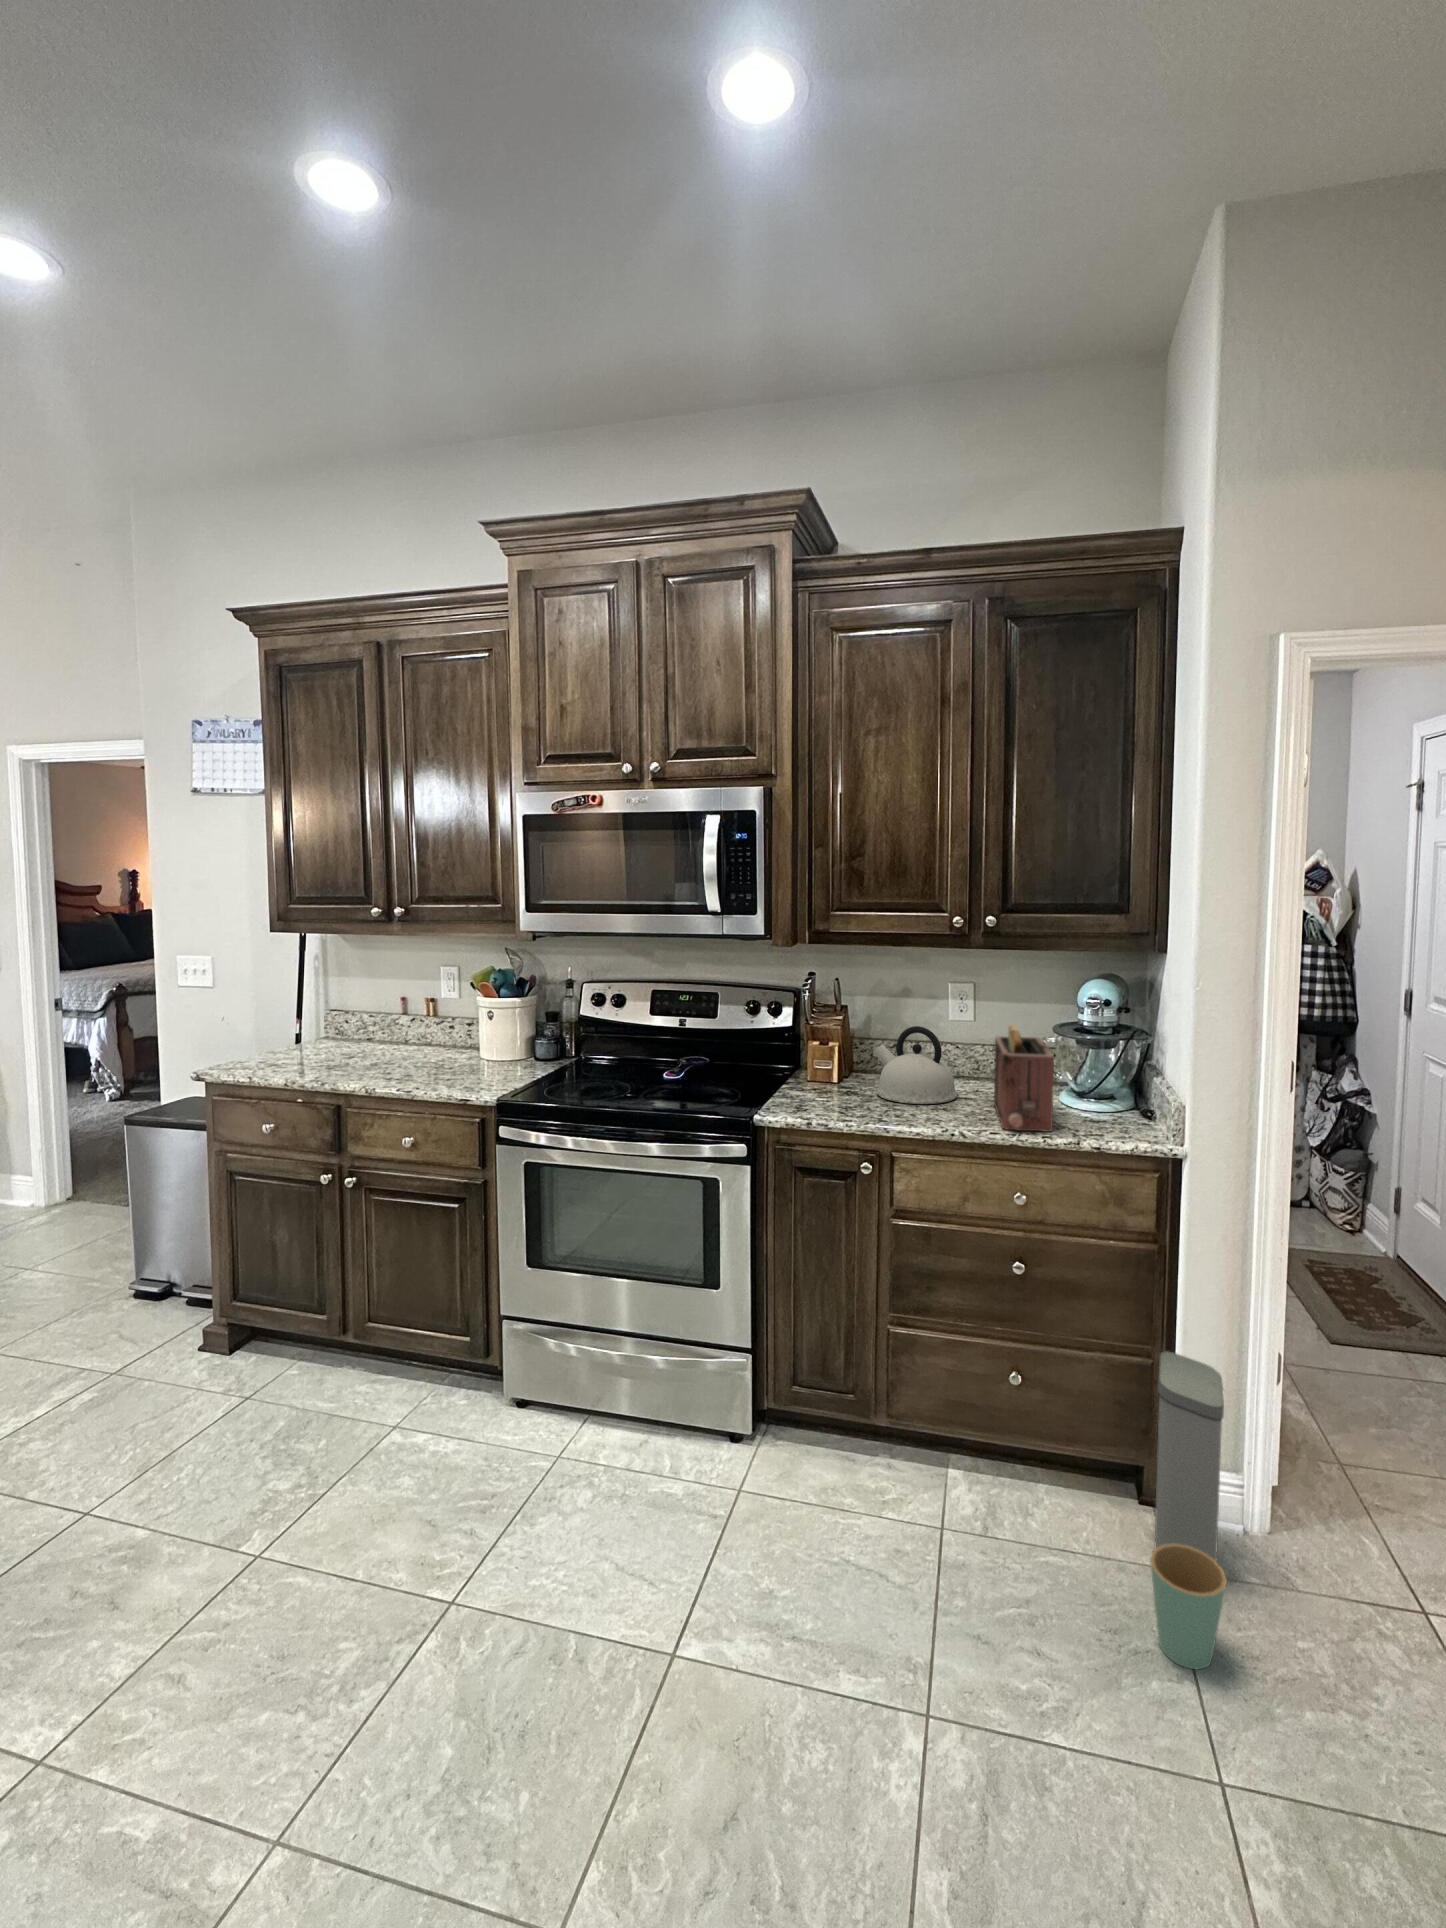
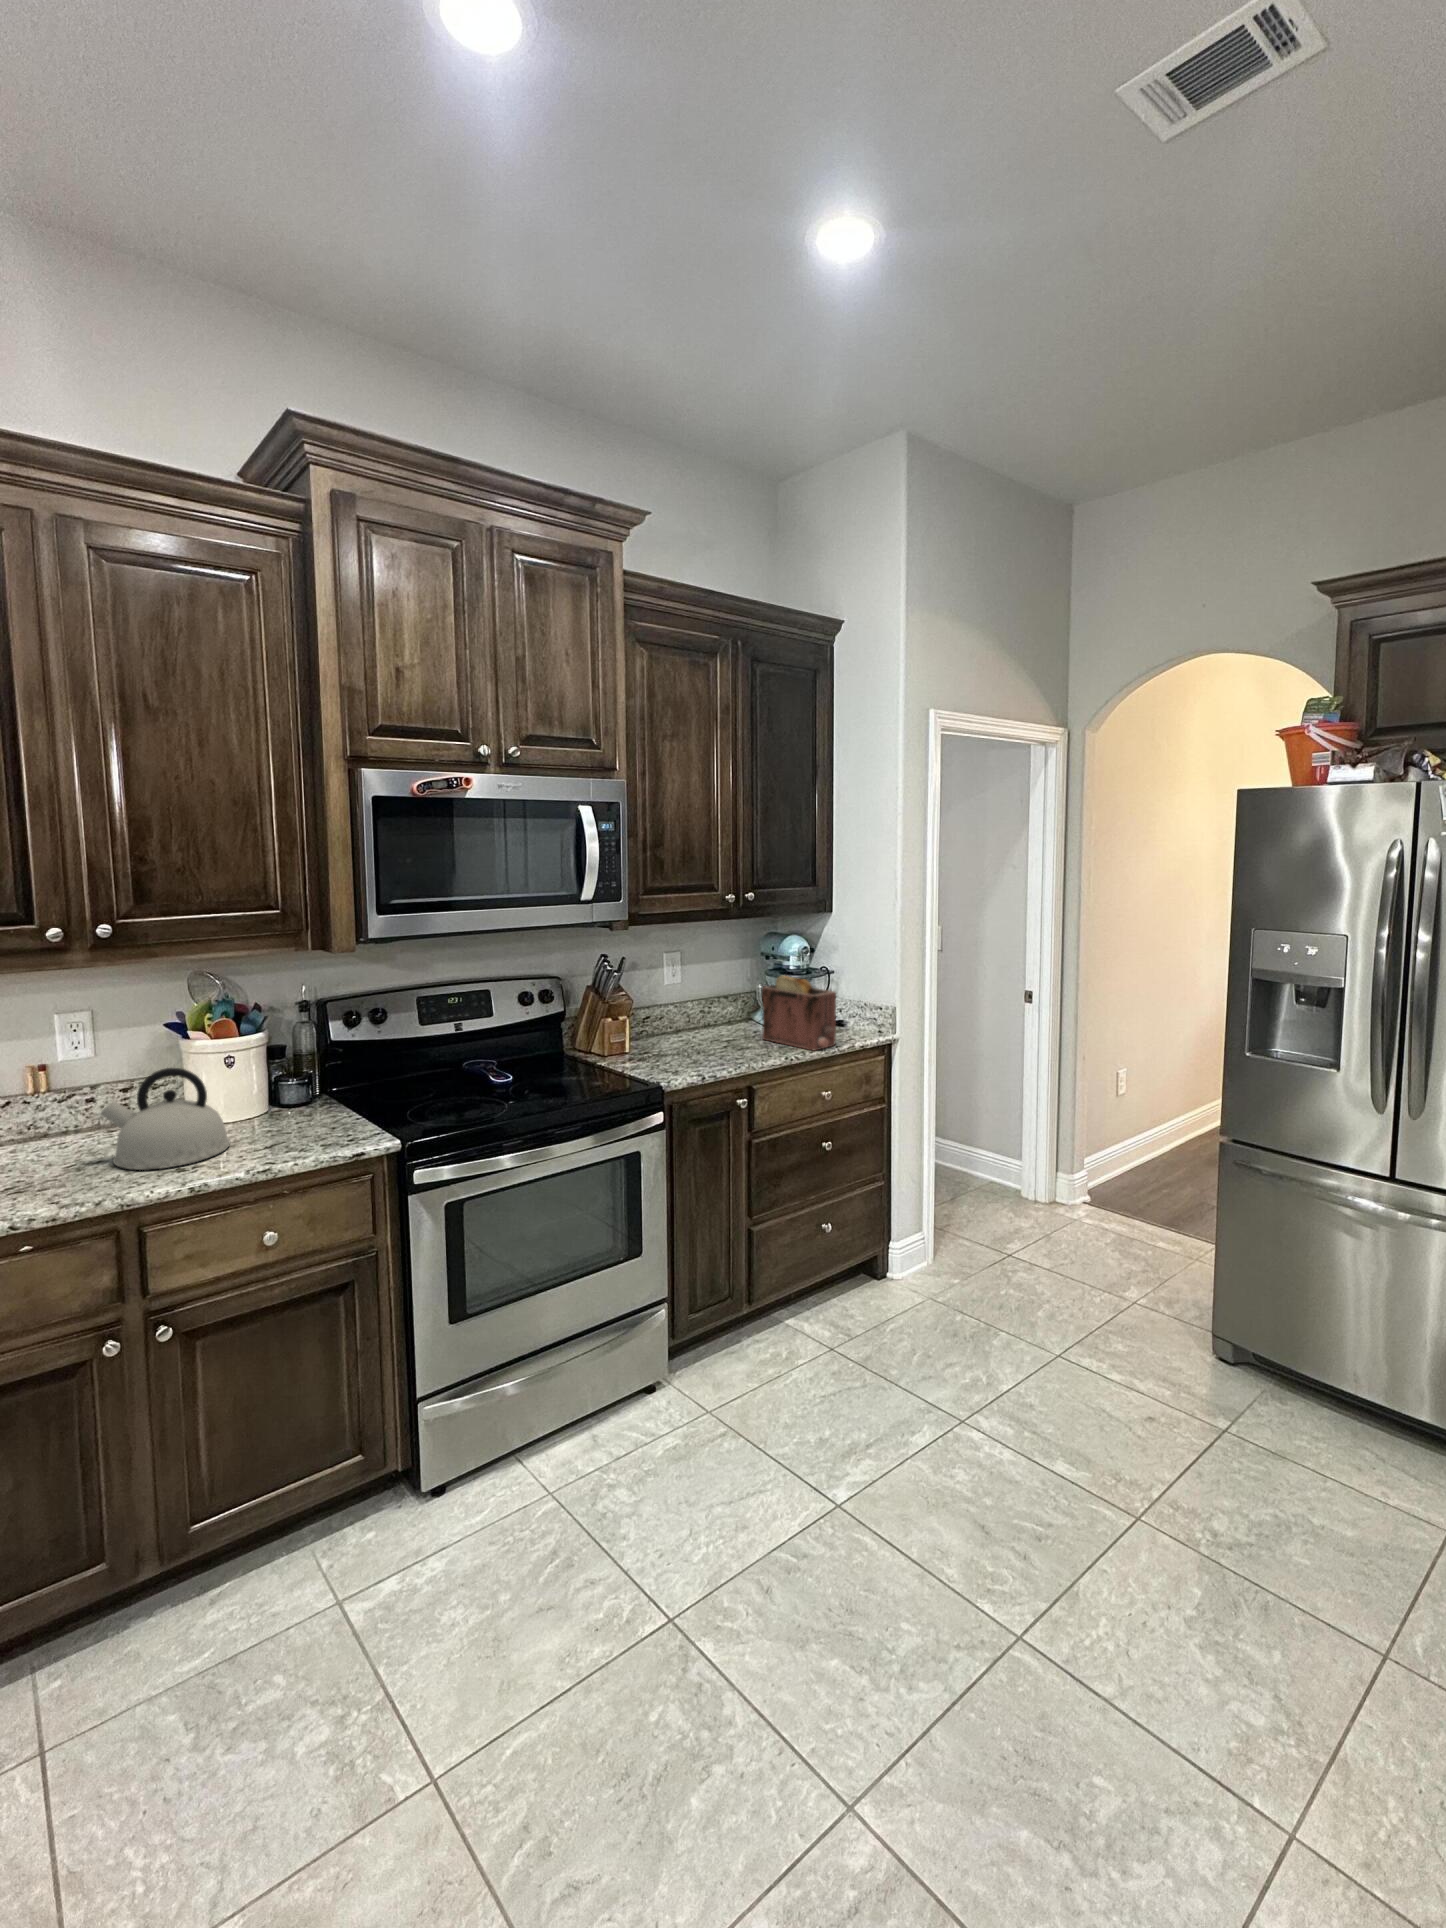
kettle: present [873,1026,957,1104] -> present [100,1068,230,1170]
trash can: present [1150,1351,1227,1669] -> none [901,1166,1007,1328]

